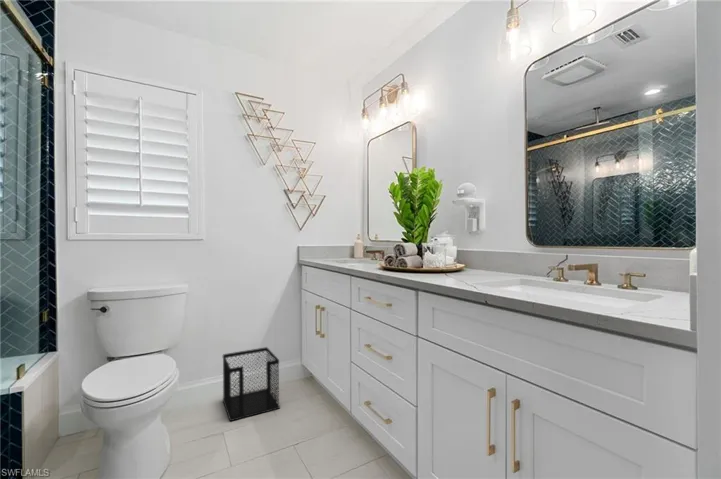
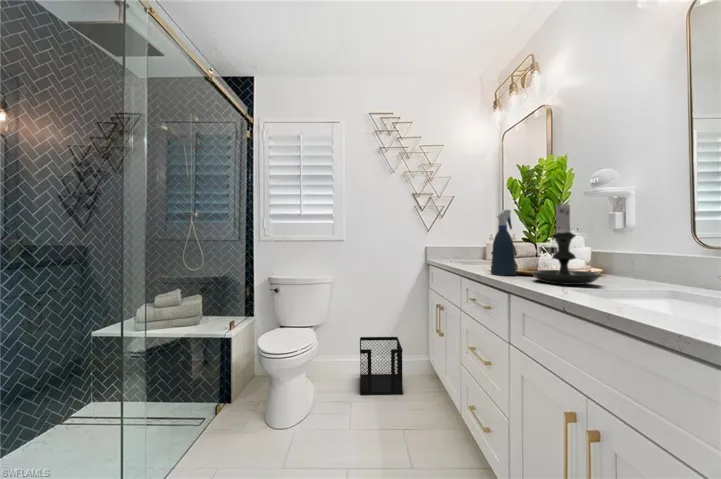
candle holder: none [426,206,477,279] -> present [533,199,599,285]
spray bottle: none [386,213,408,274] -> present [491,210,516,275]

